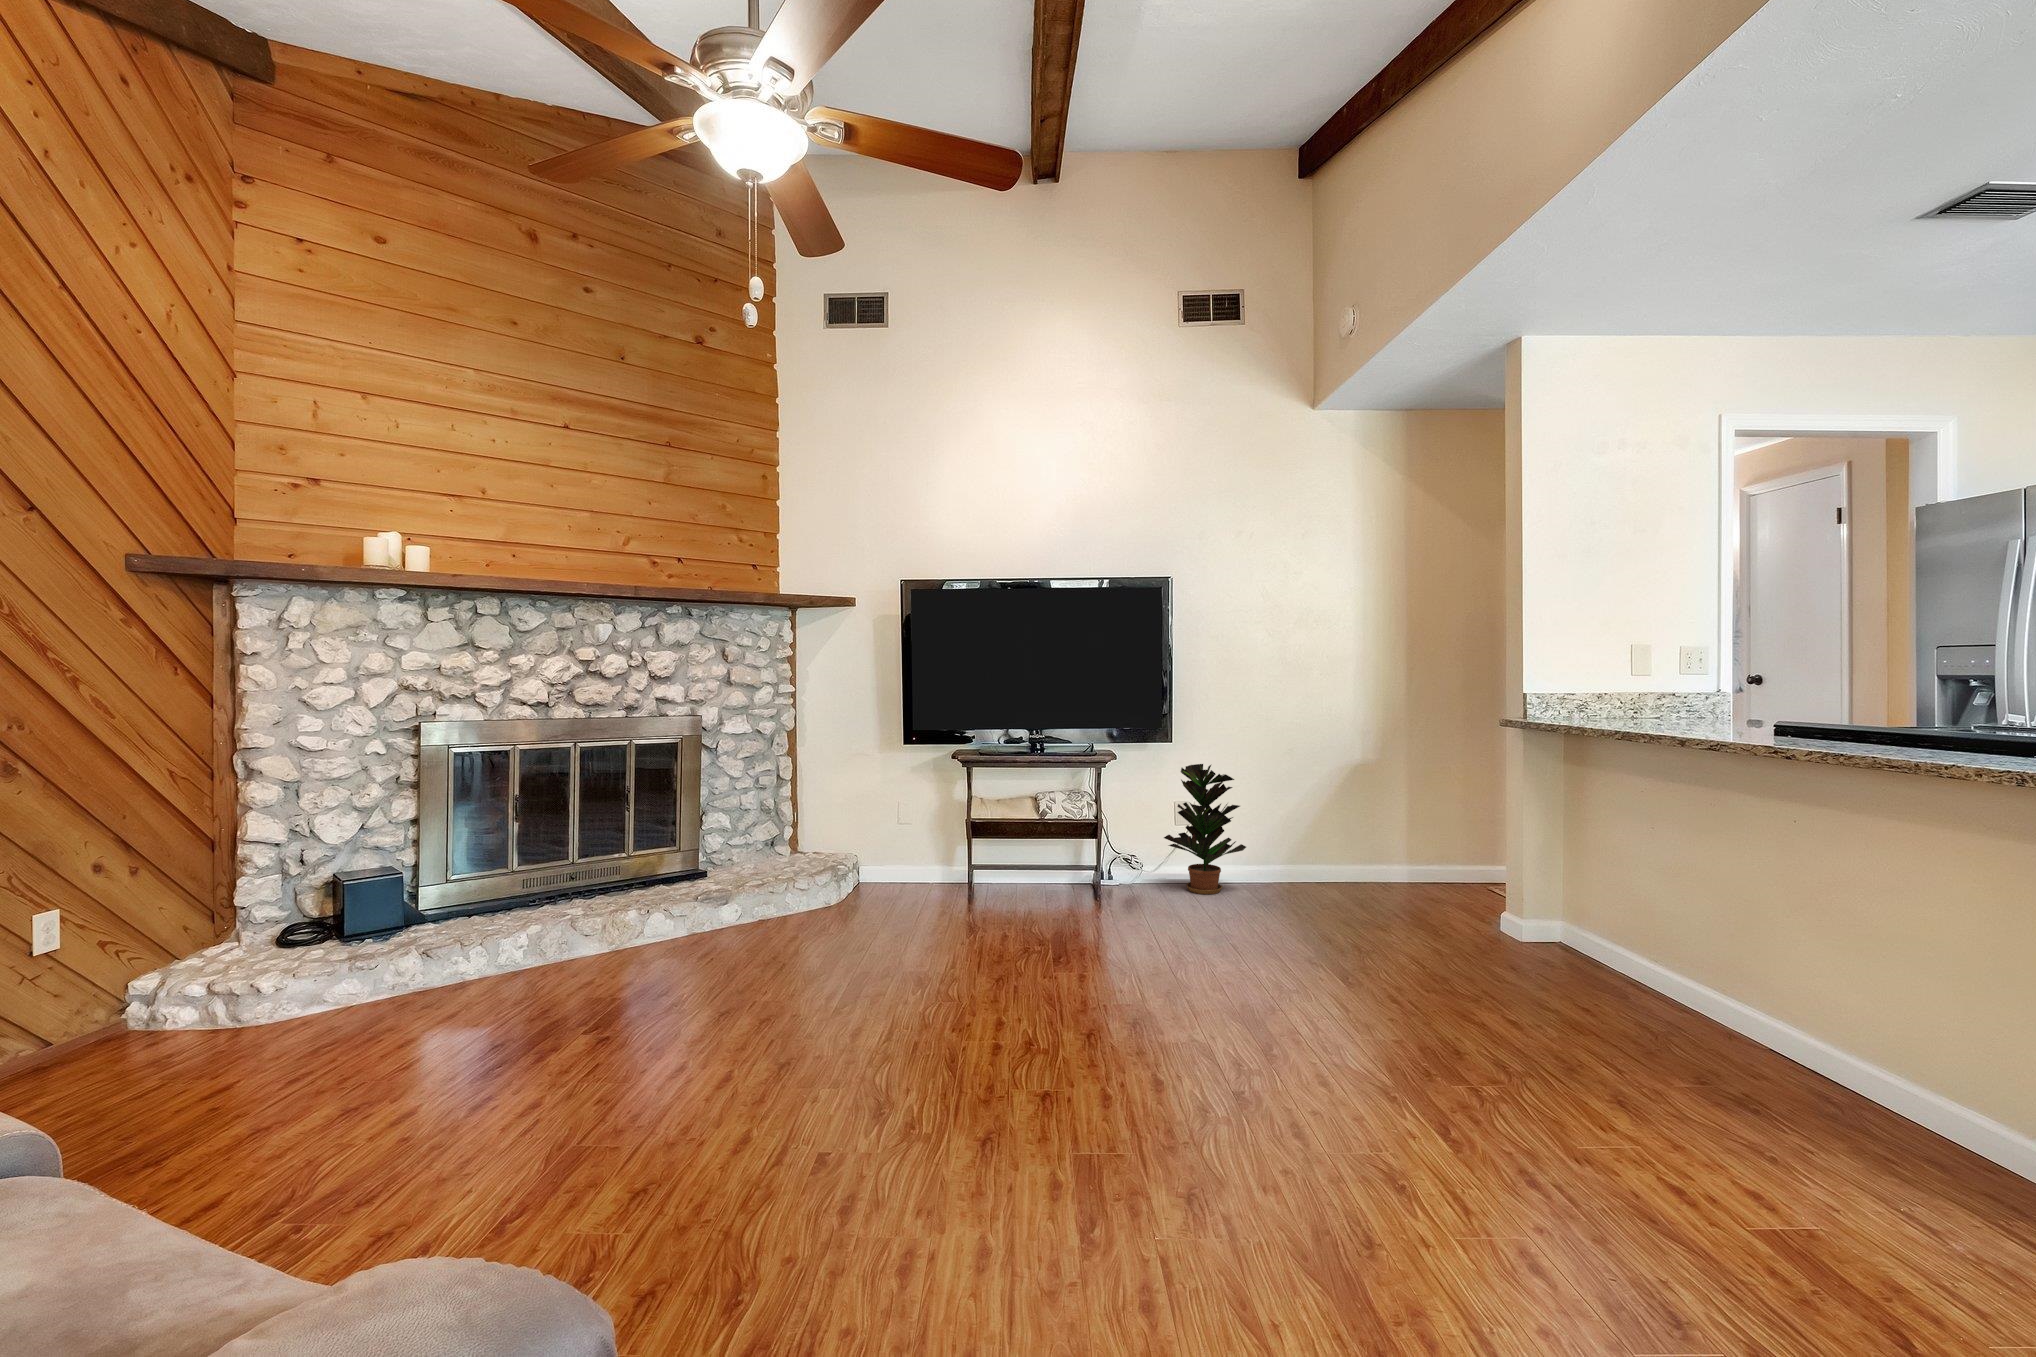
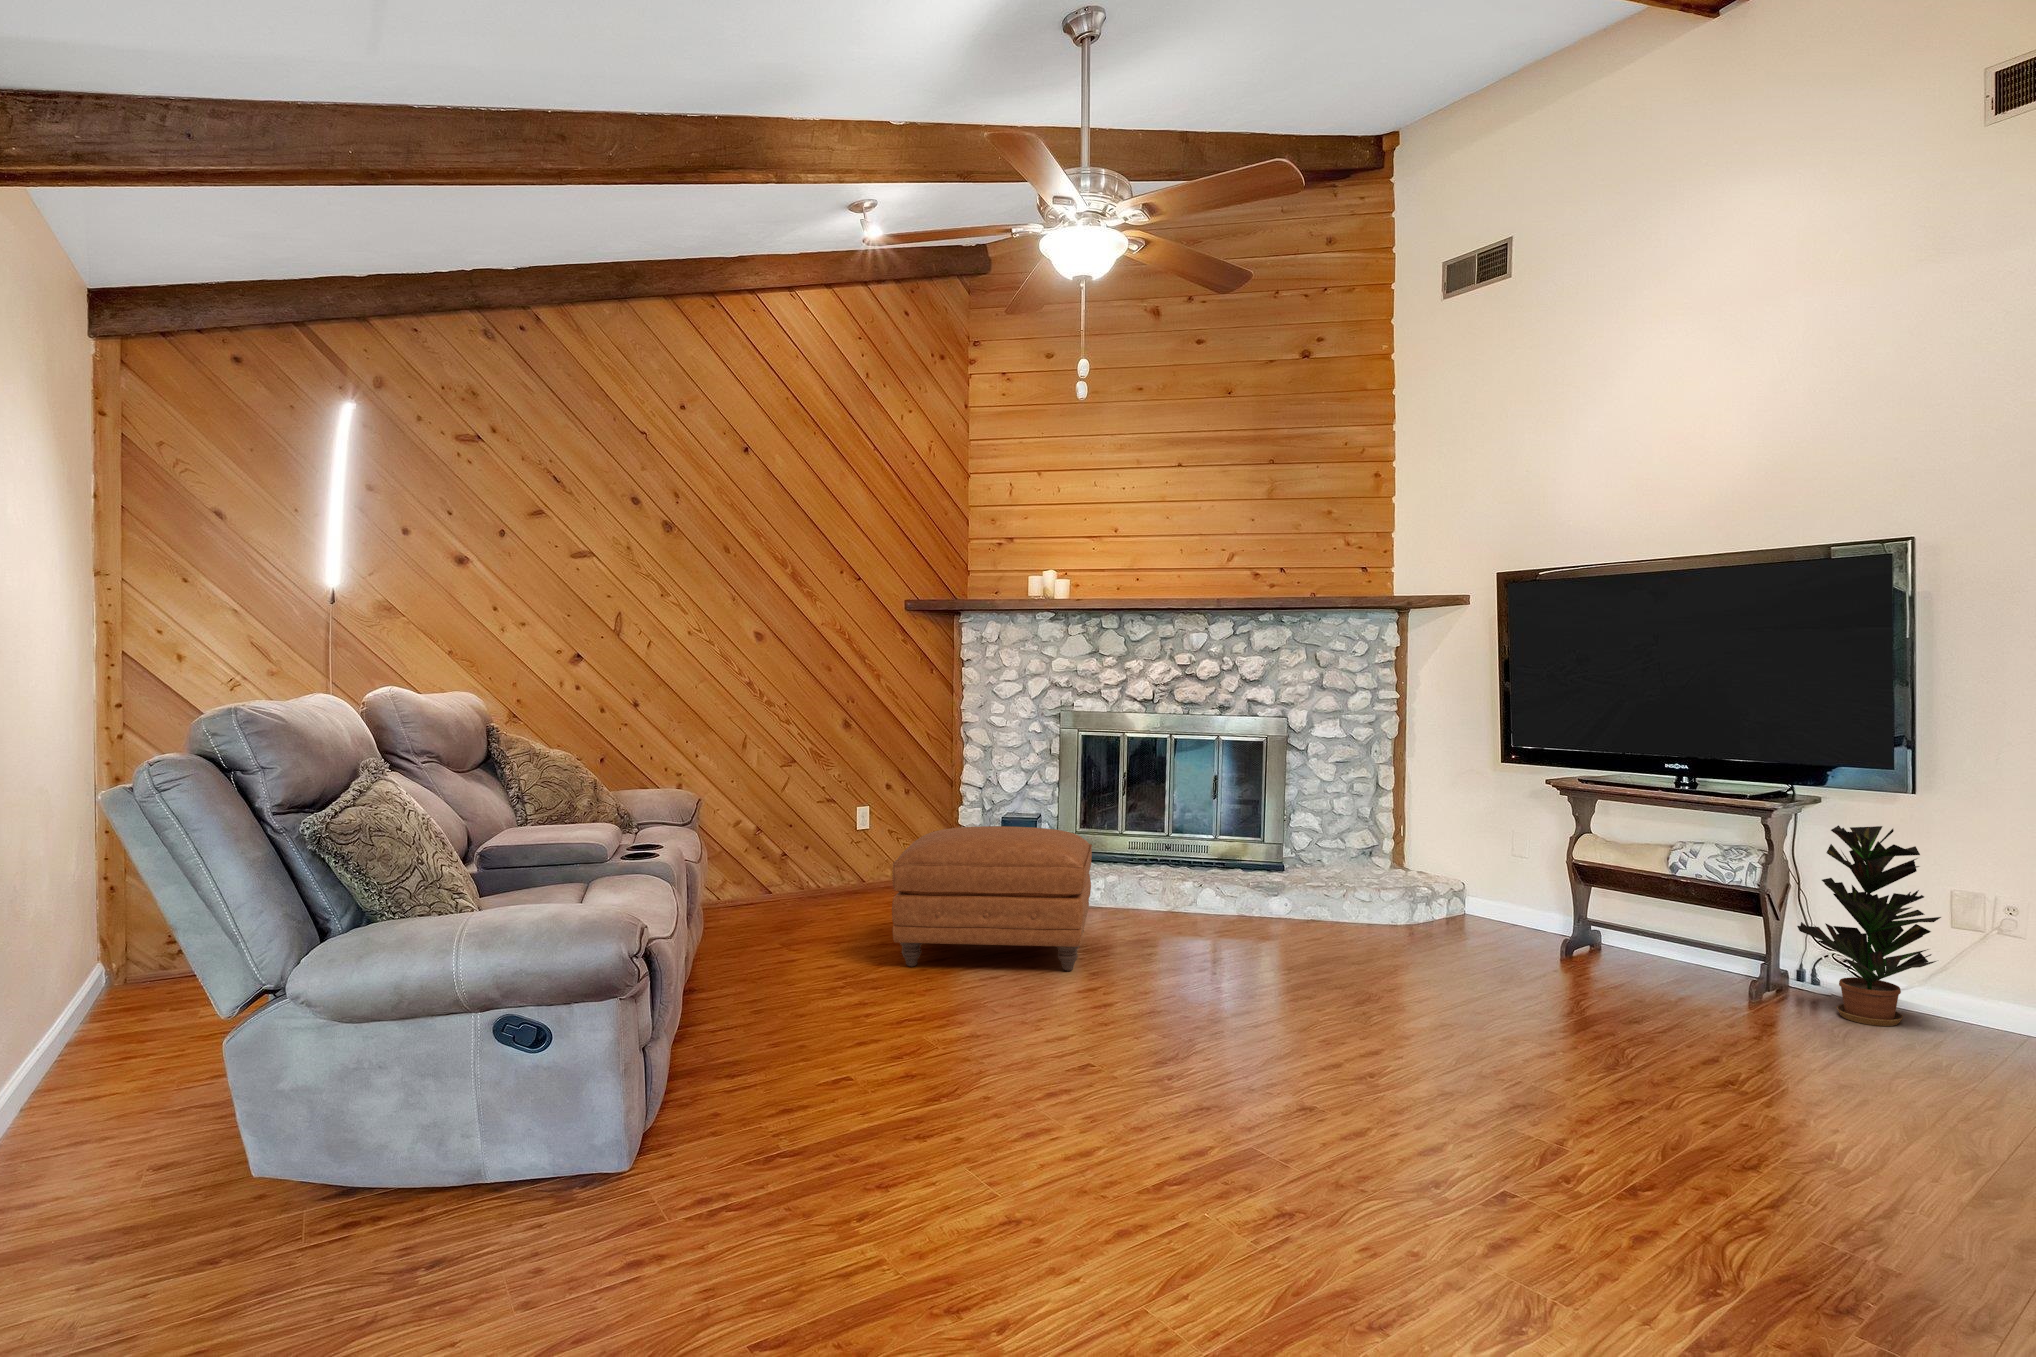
ottoman: none [353,879,709,1148] -> present [892,826,1092,971]

